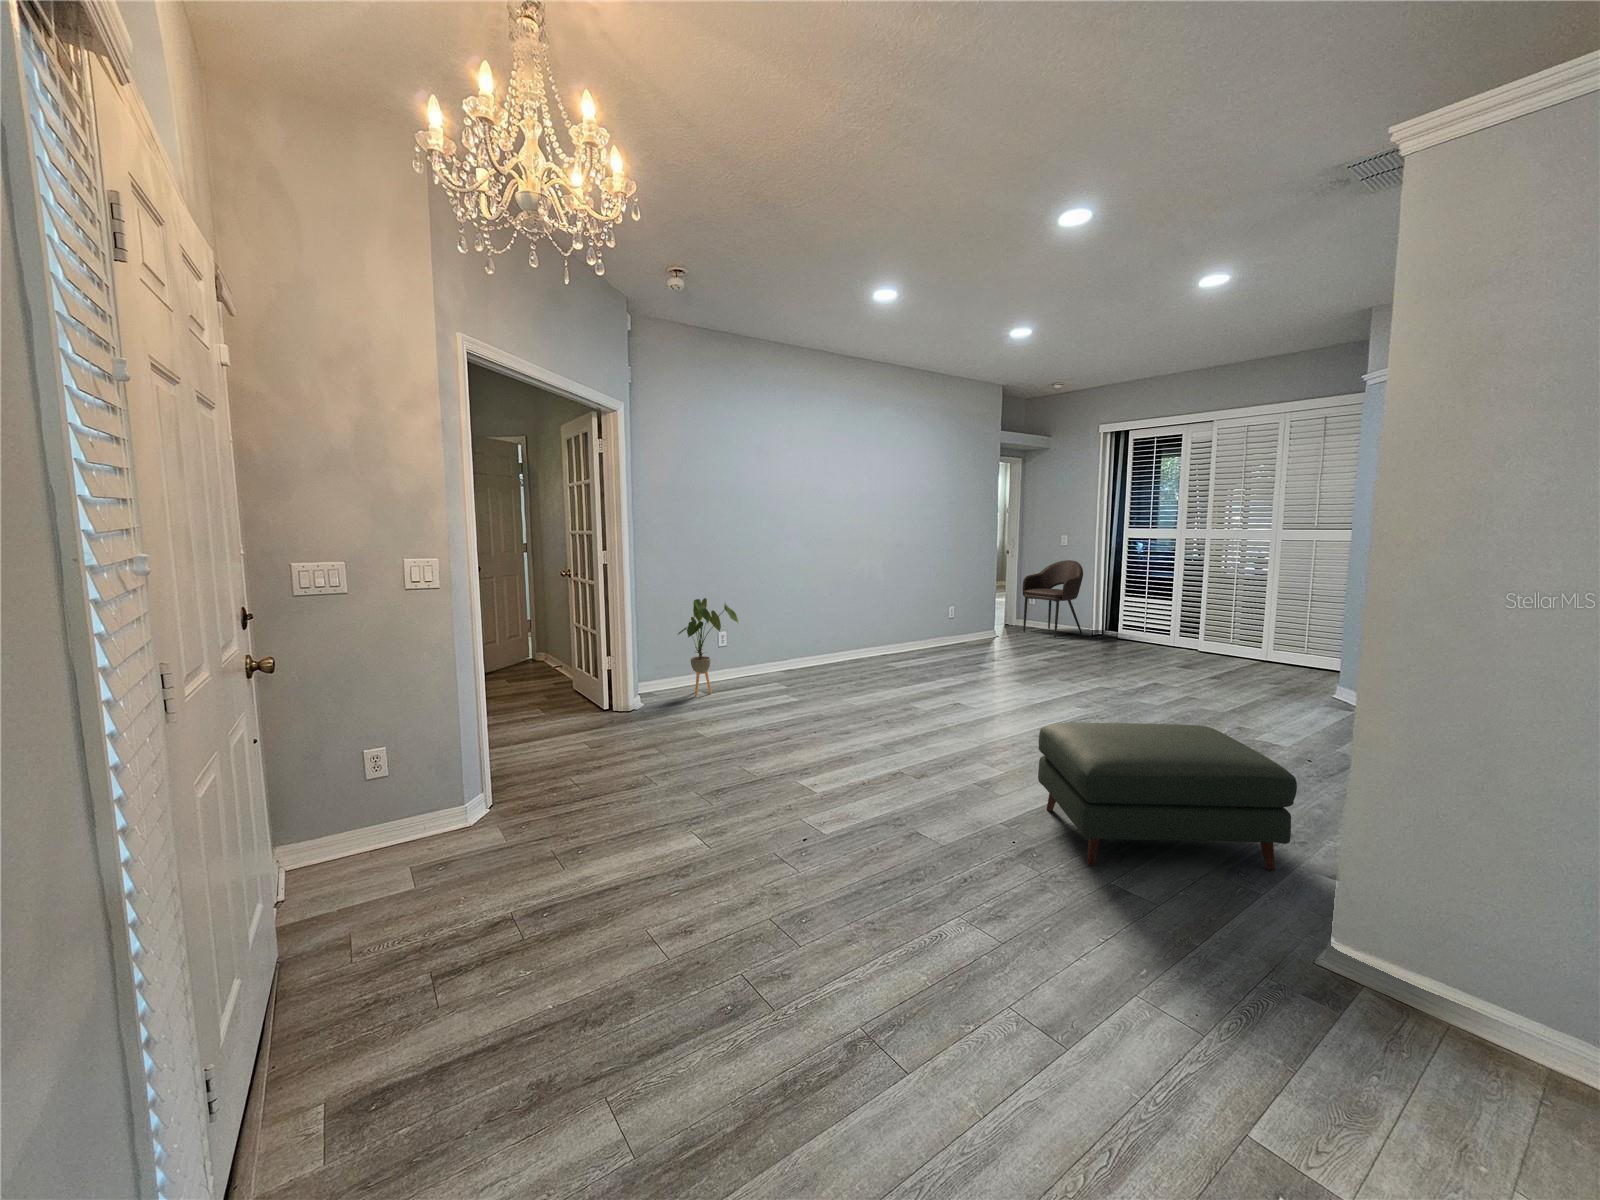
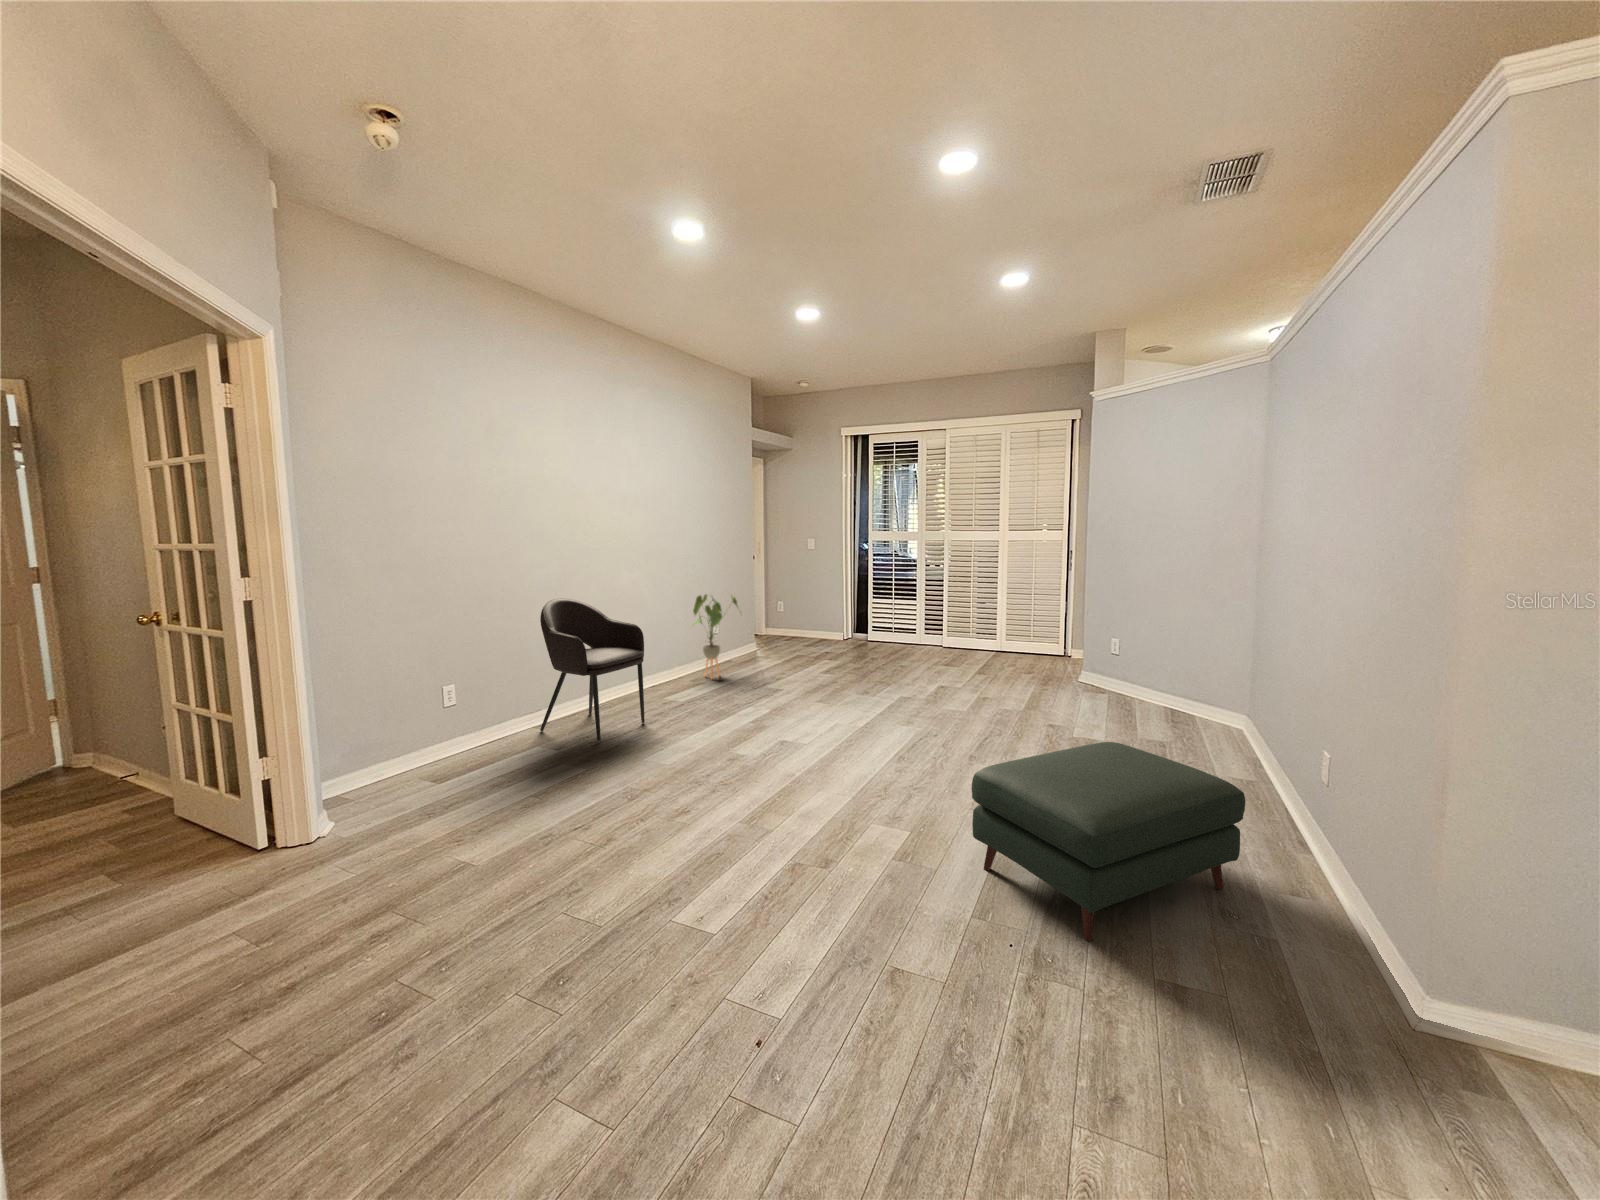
armchair: present [1022,560,1083,638] -> present [540,599,645,741]
house plant: present [678,598,738,696] -> present [693,594,738,678]

